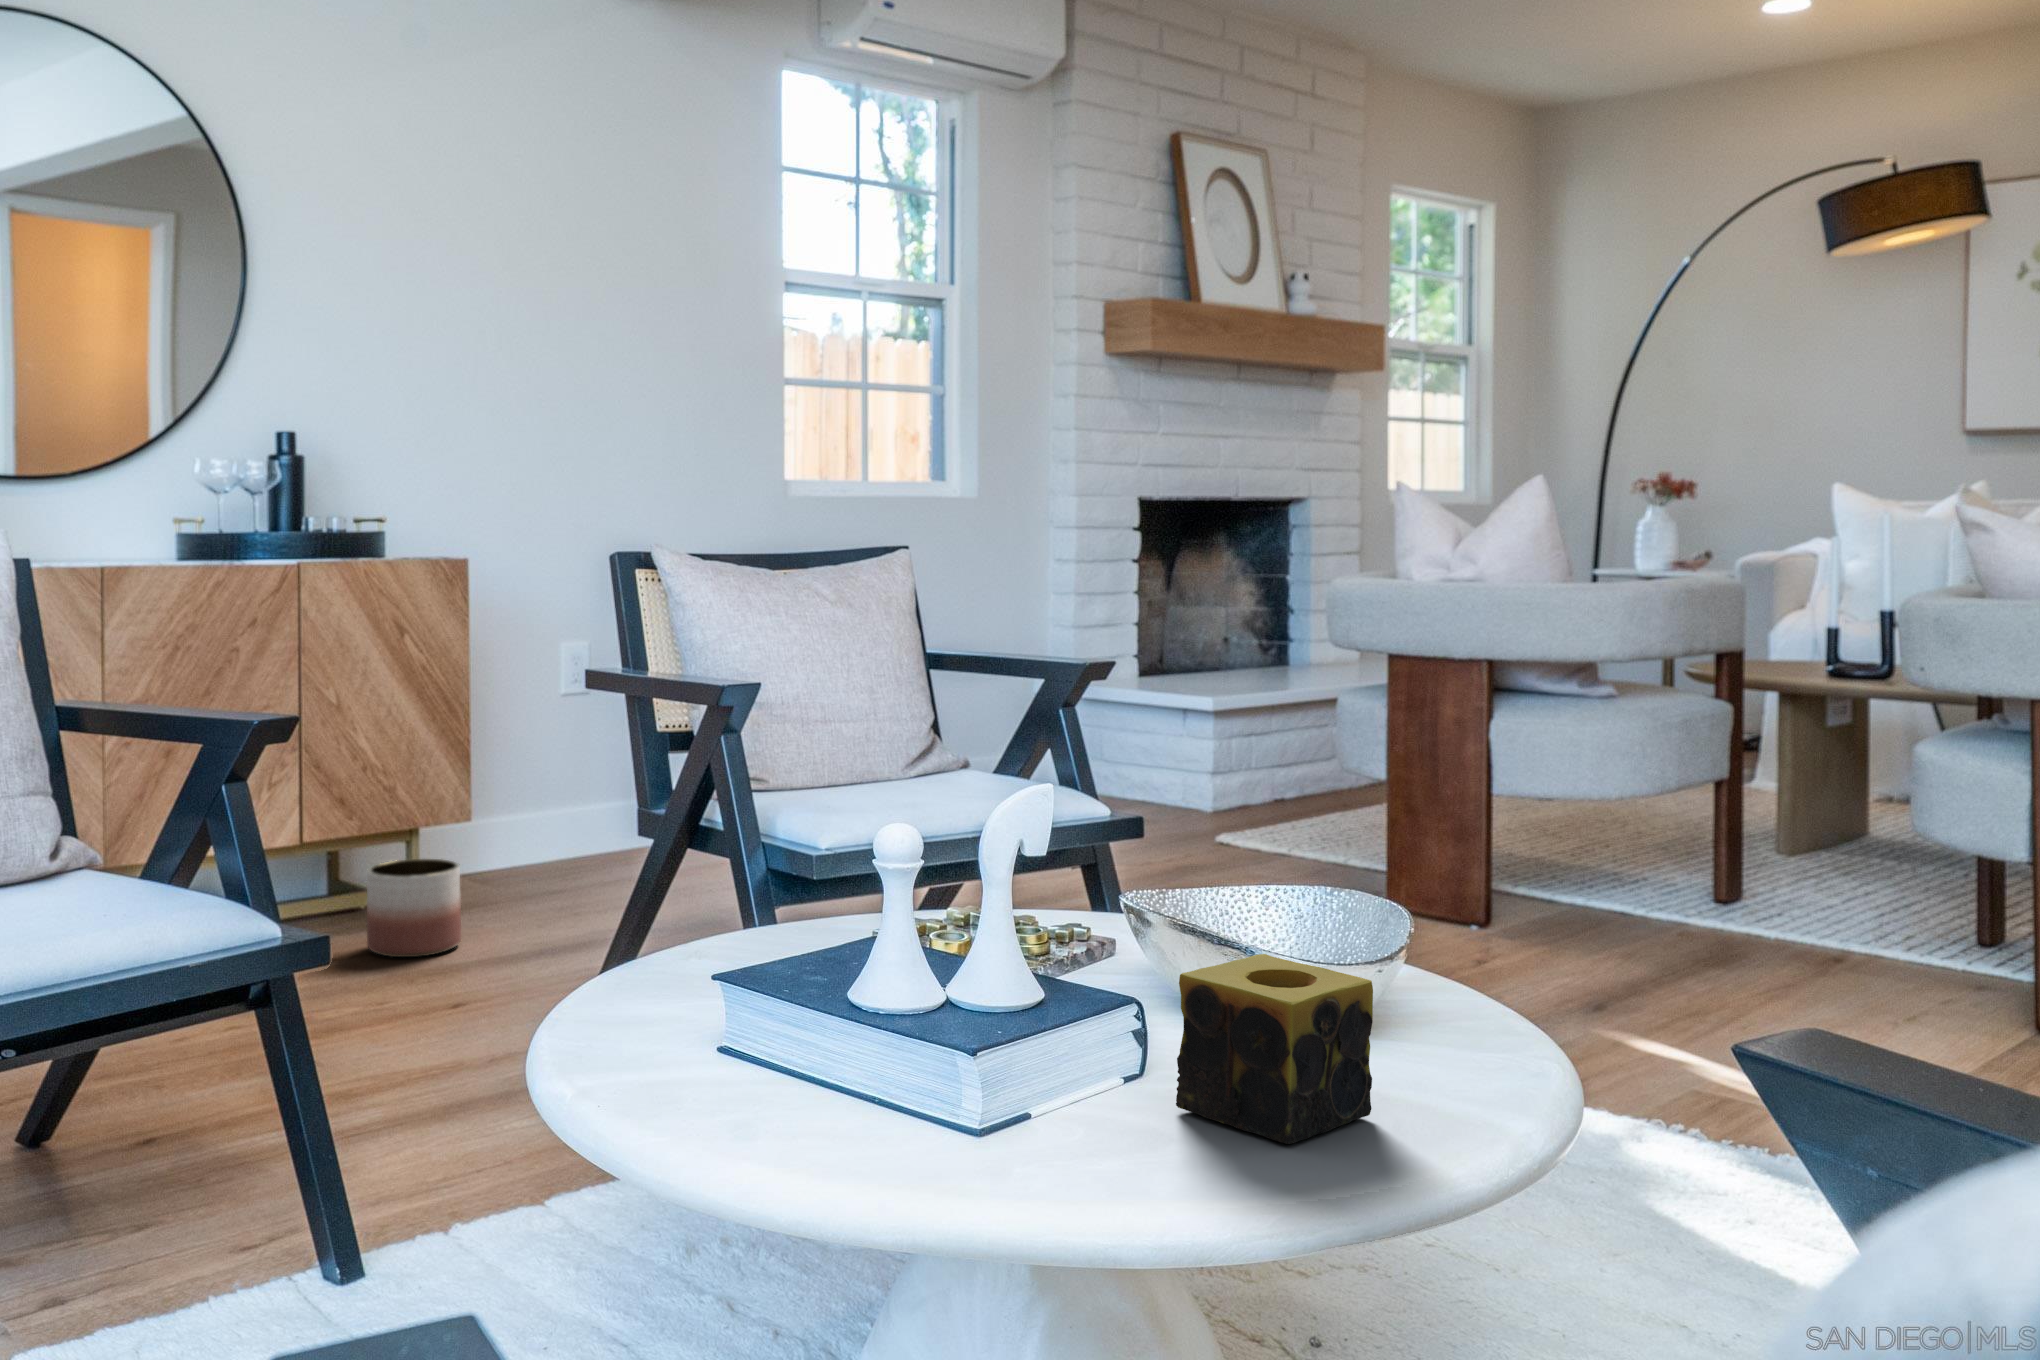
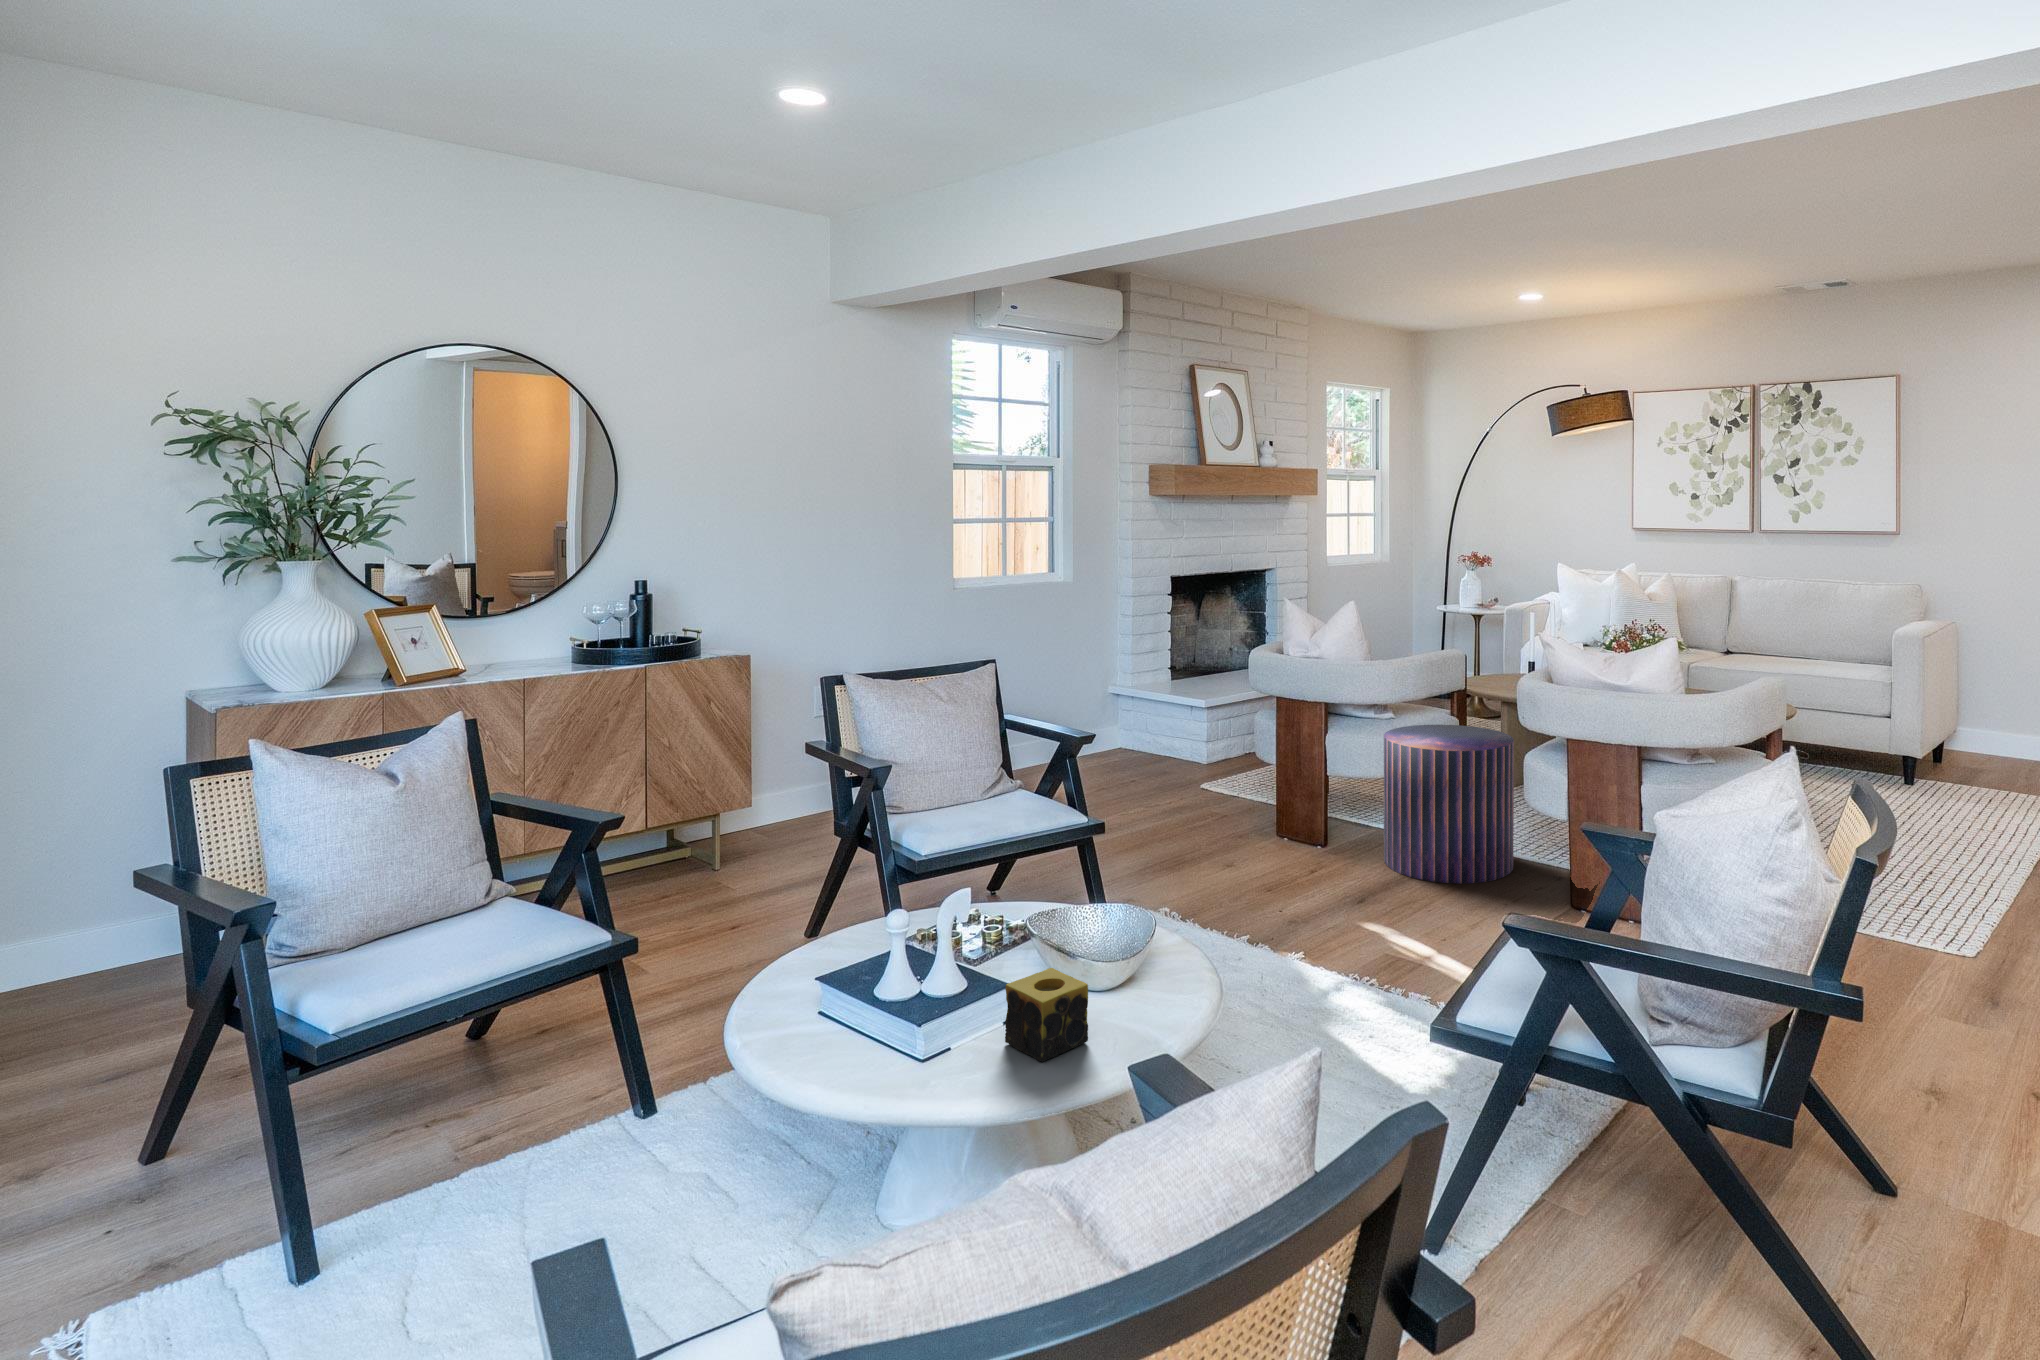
pouf: none [1618,700,1893,985] -> present [1384,725,1514,884]
planter: present [367,859,461,957] -> none [688,835,746,896]

